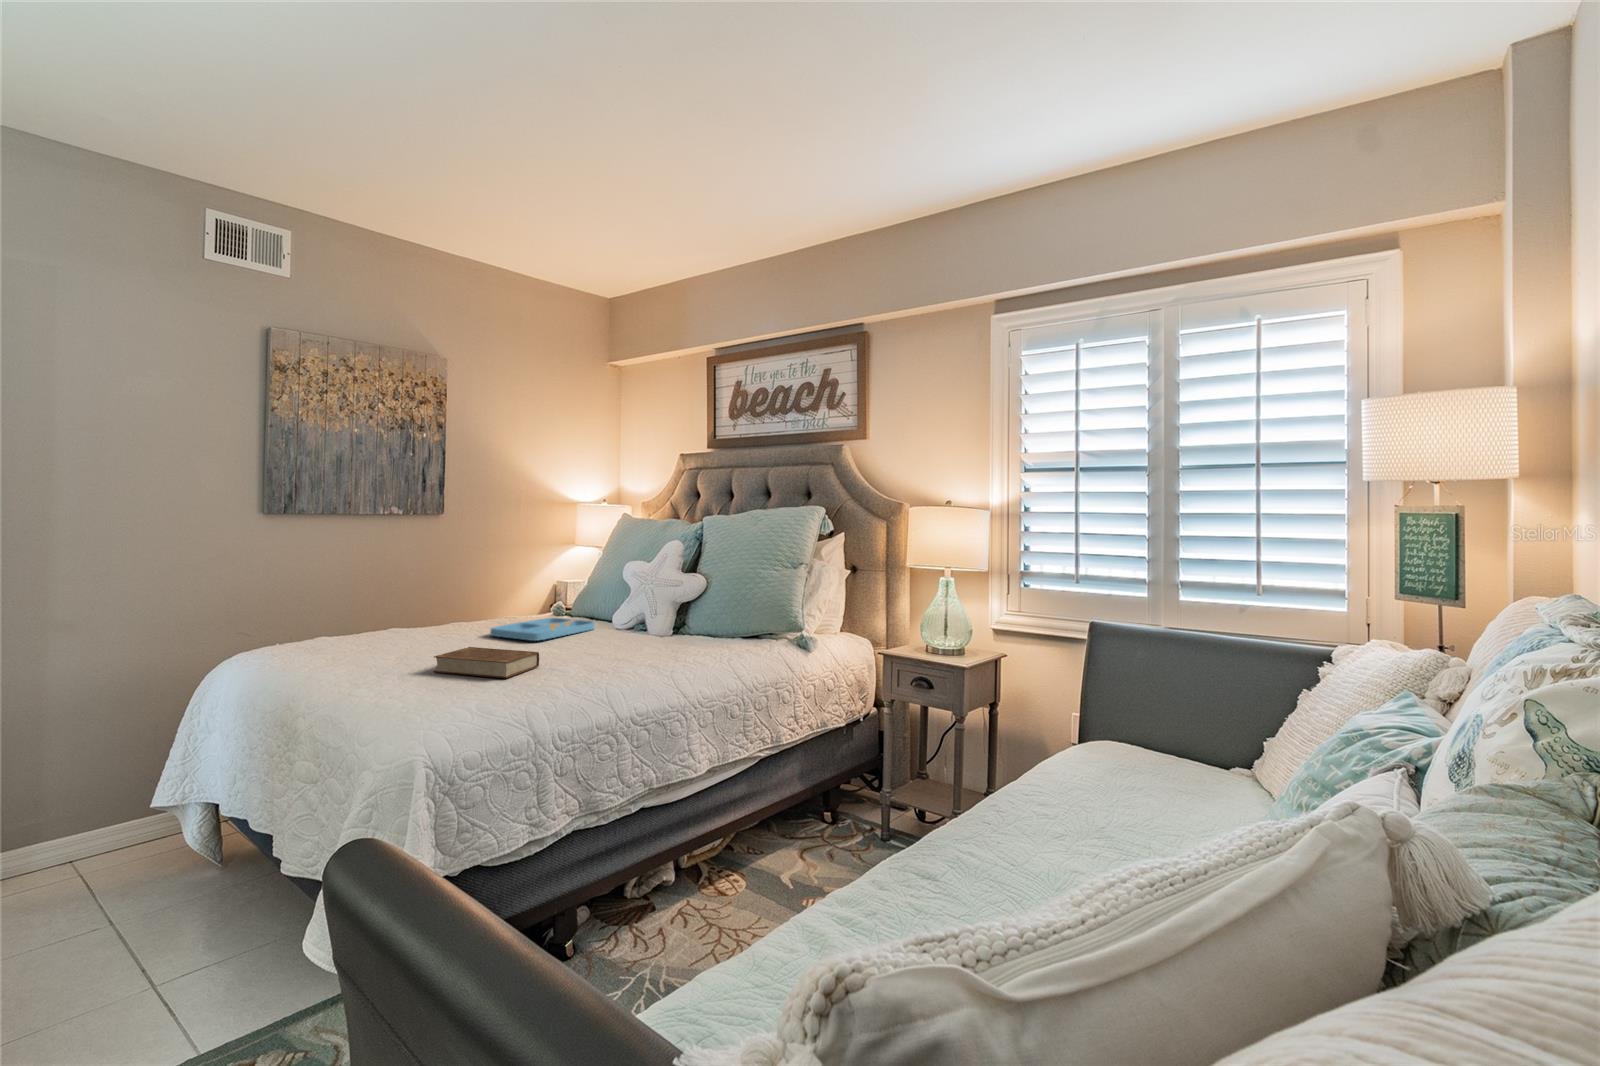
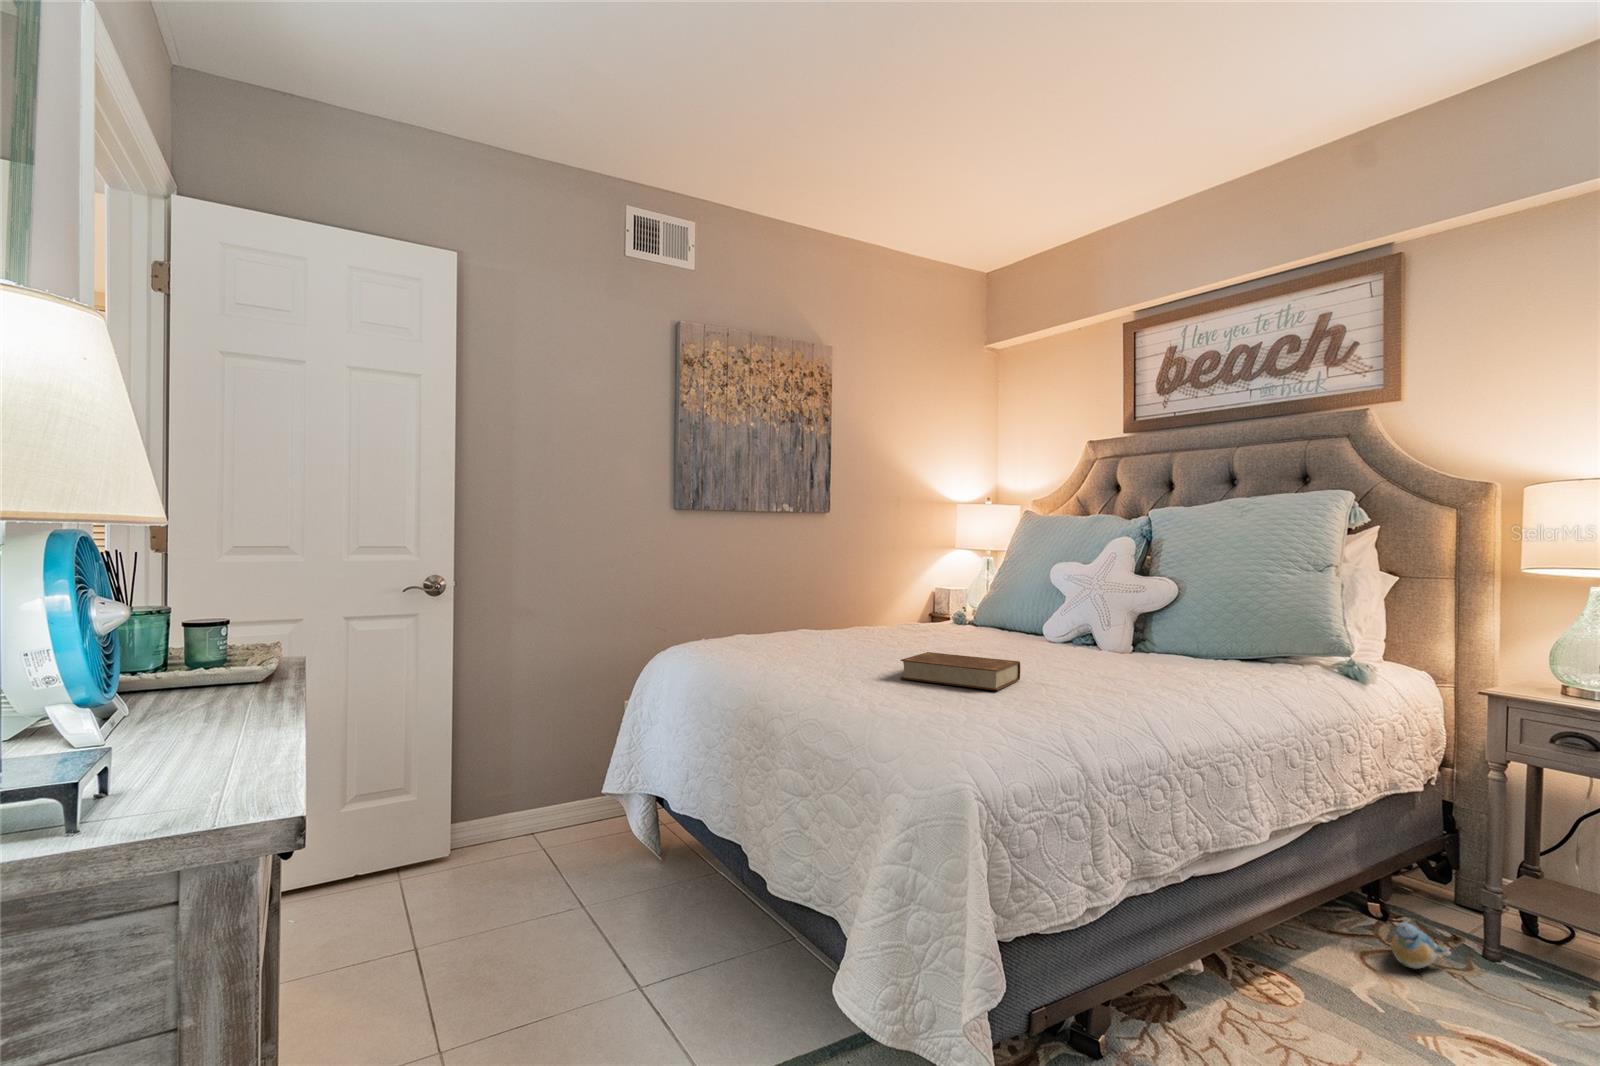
tray: present [490,618,595,641] -> none [921,628,1035,651]
plush toy: none [815,816,851,846] -> present [1391,922,1451,968]

